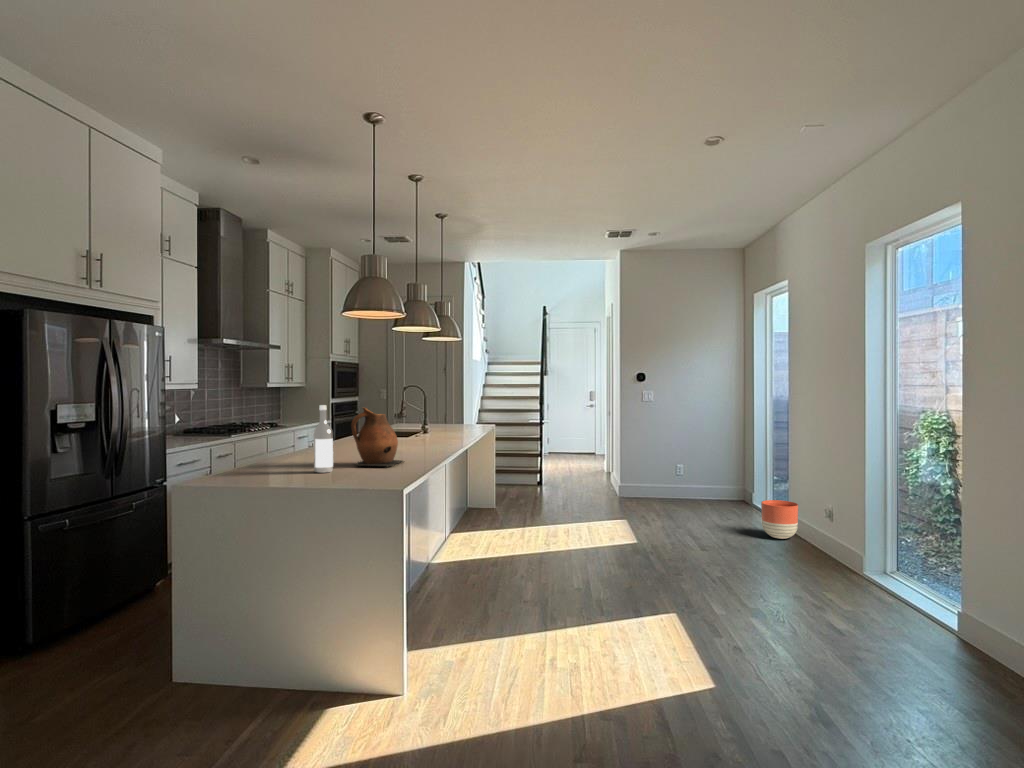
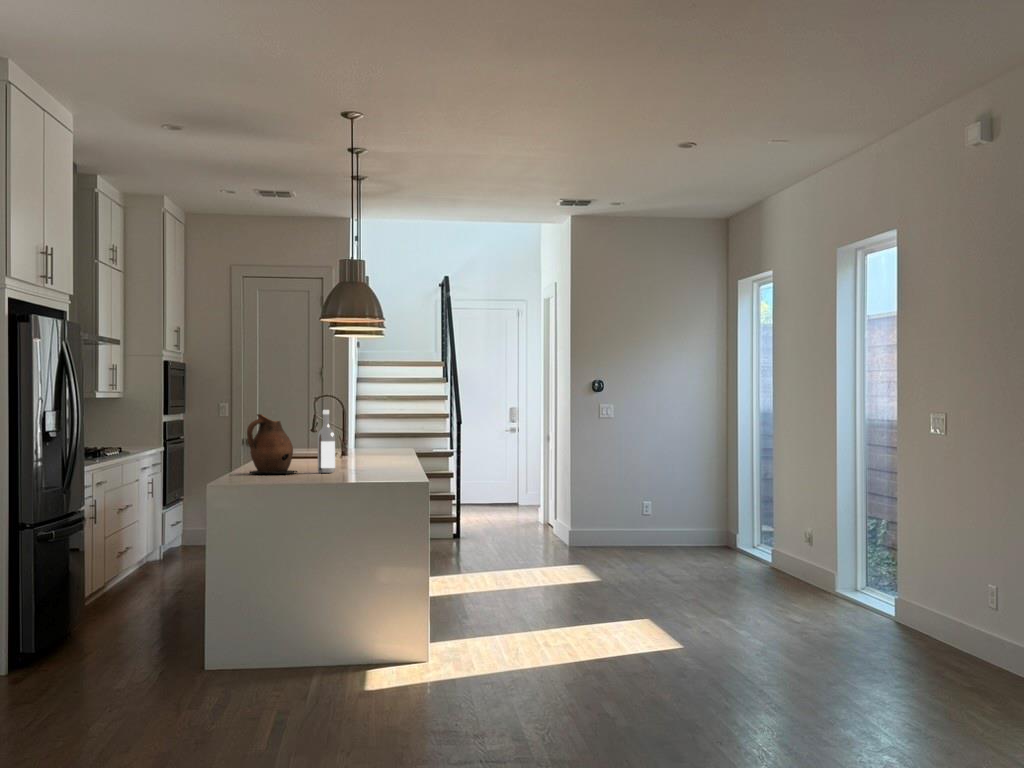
ceramic pitcher: present [351,408,404,467] -> present [247,414,297,474]
planter: present [761,500,798,539] -> none [741,531,781,573]

